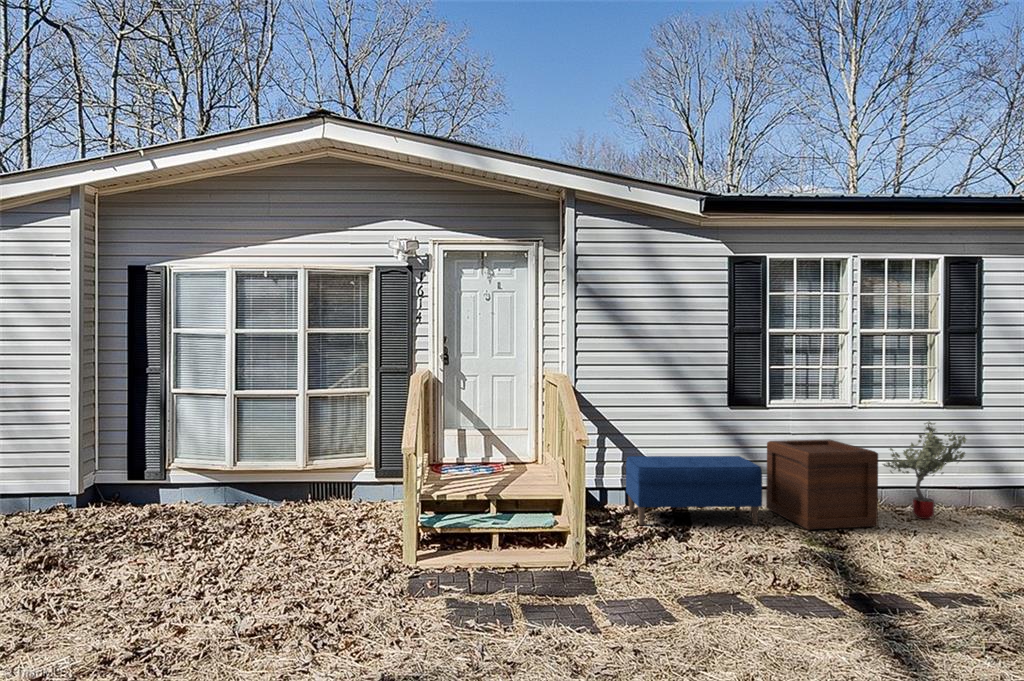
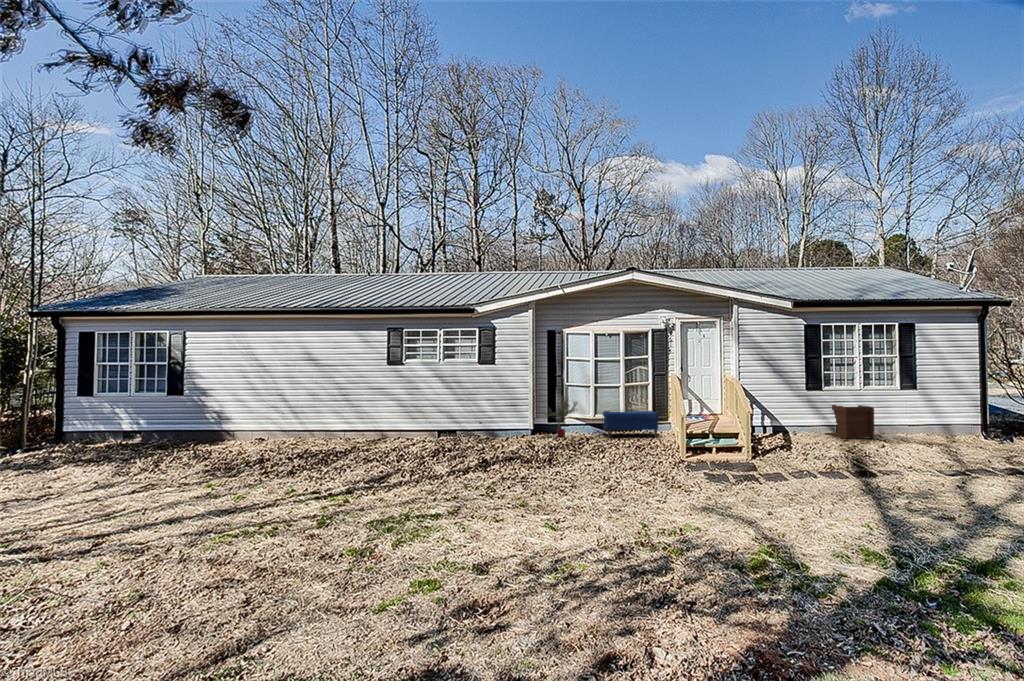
potted tree: present [883,421,966,519] -> present [545,396,577,437]
bench: present [626,456,762,525] -> present [603,411,658,437]

